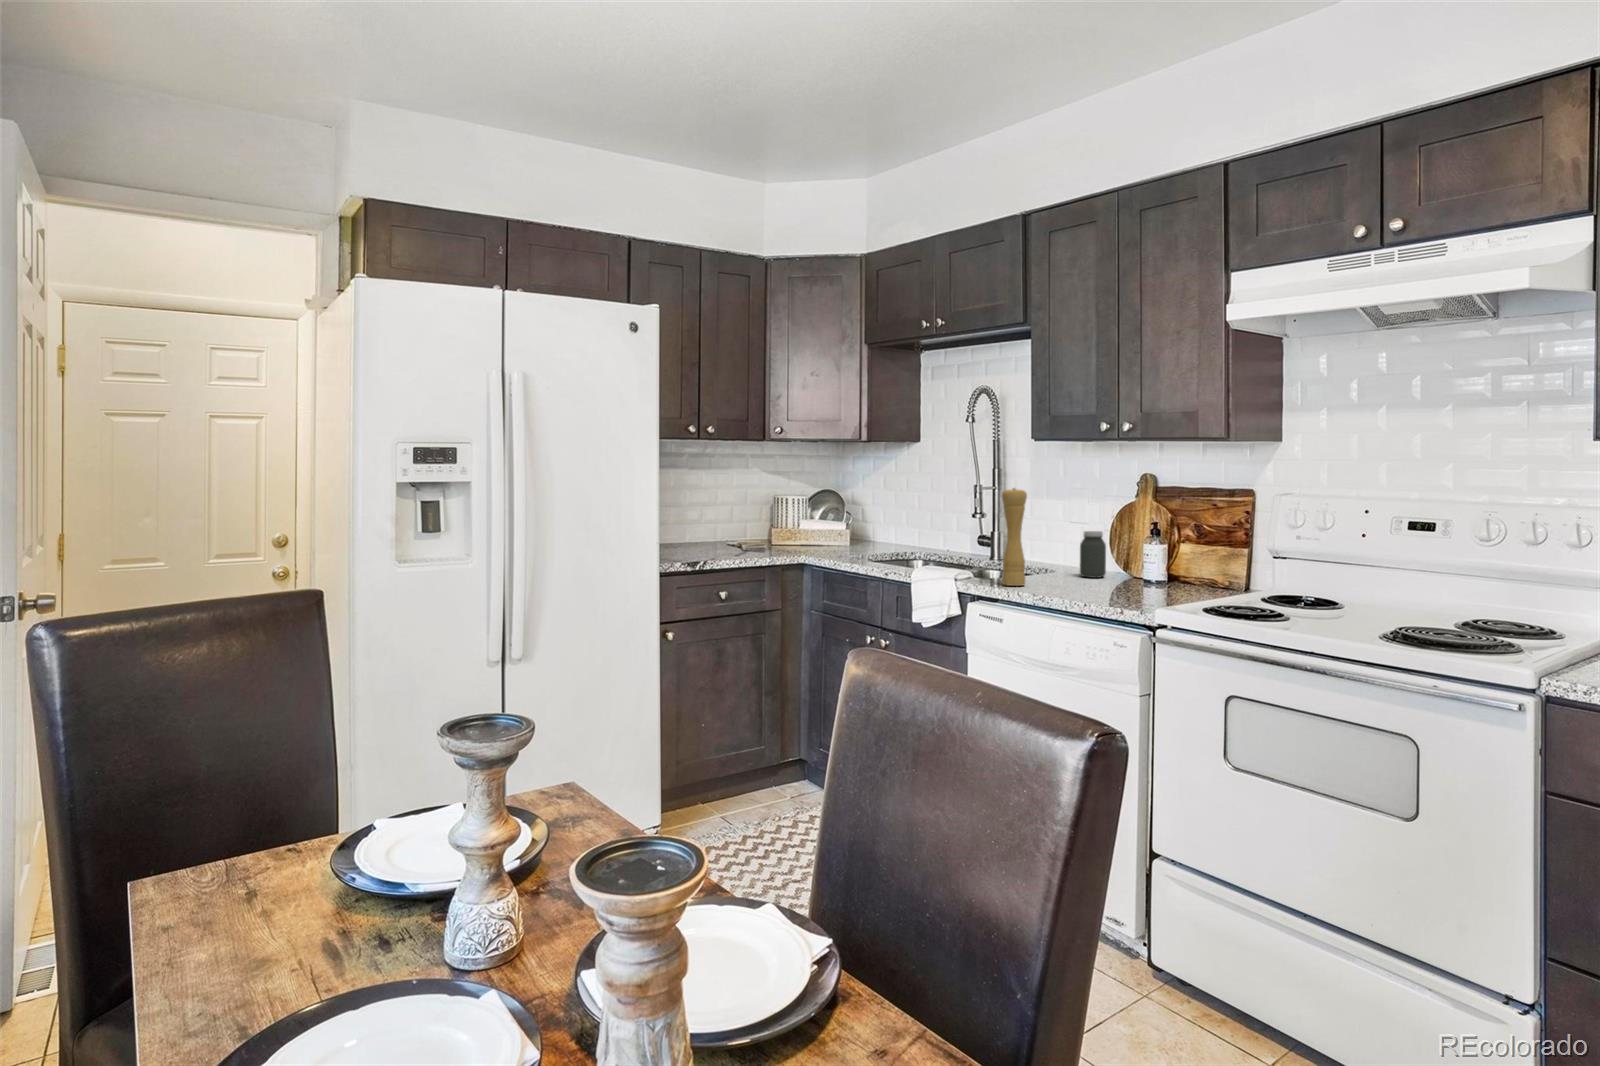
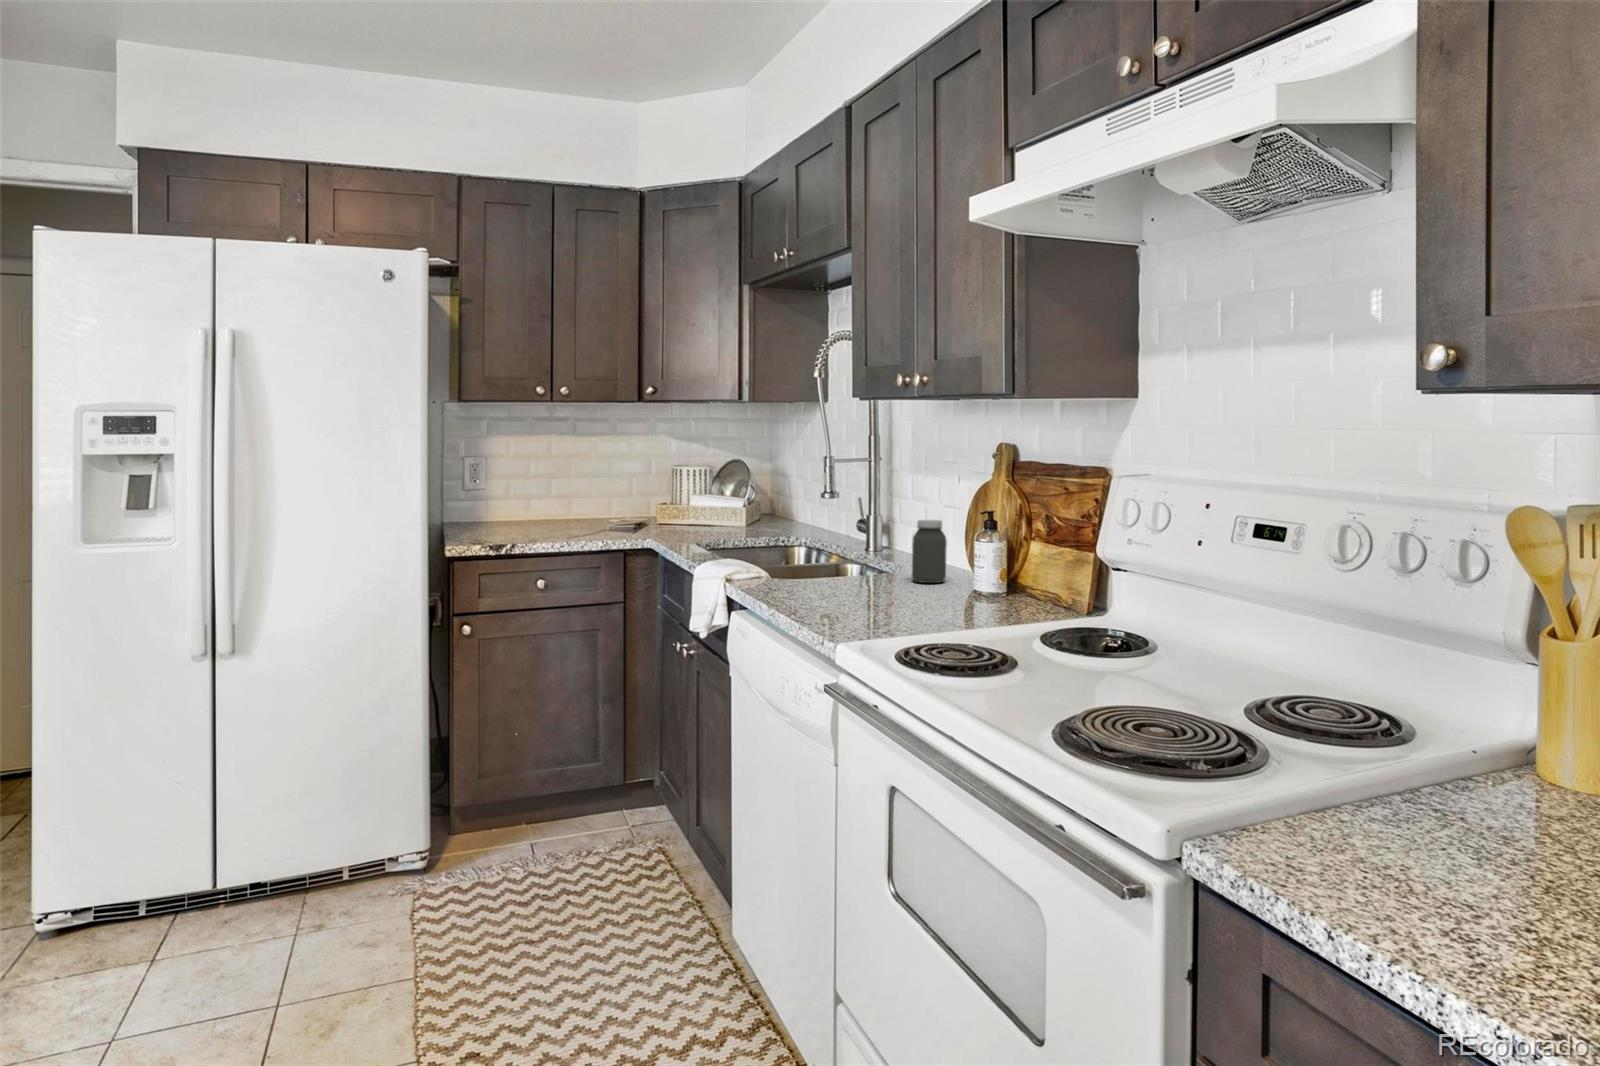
pepper mill: present [1002,488,1027,586] -> none [774,462,807,593]

